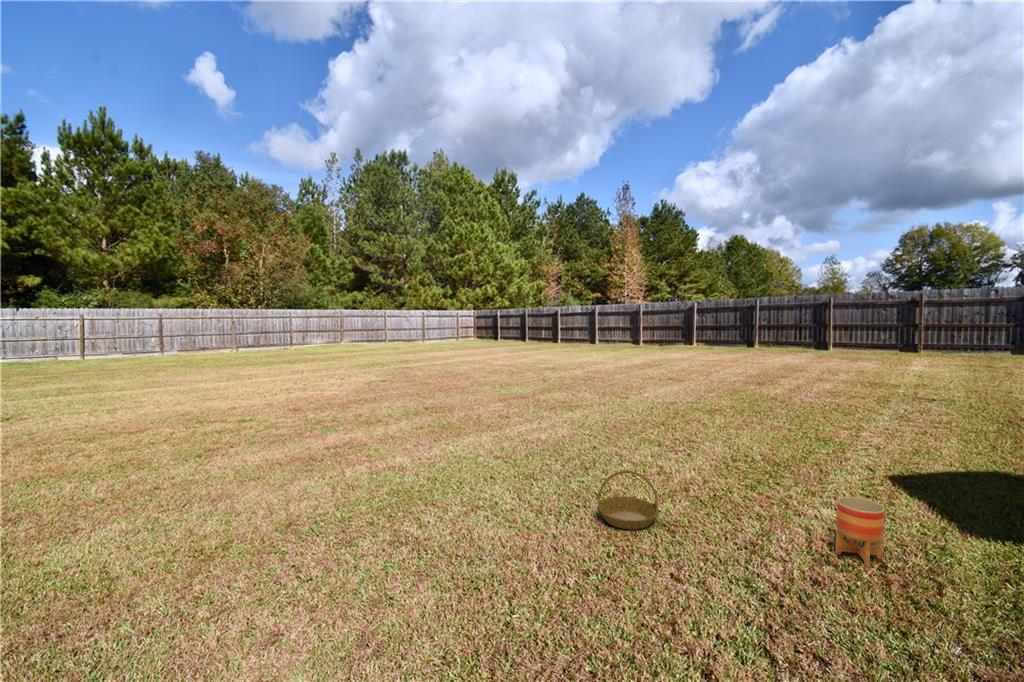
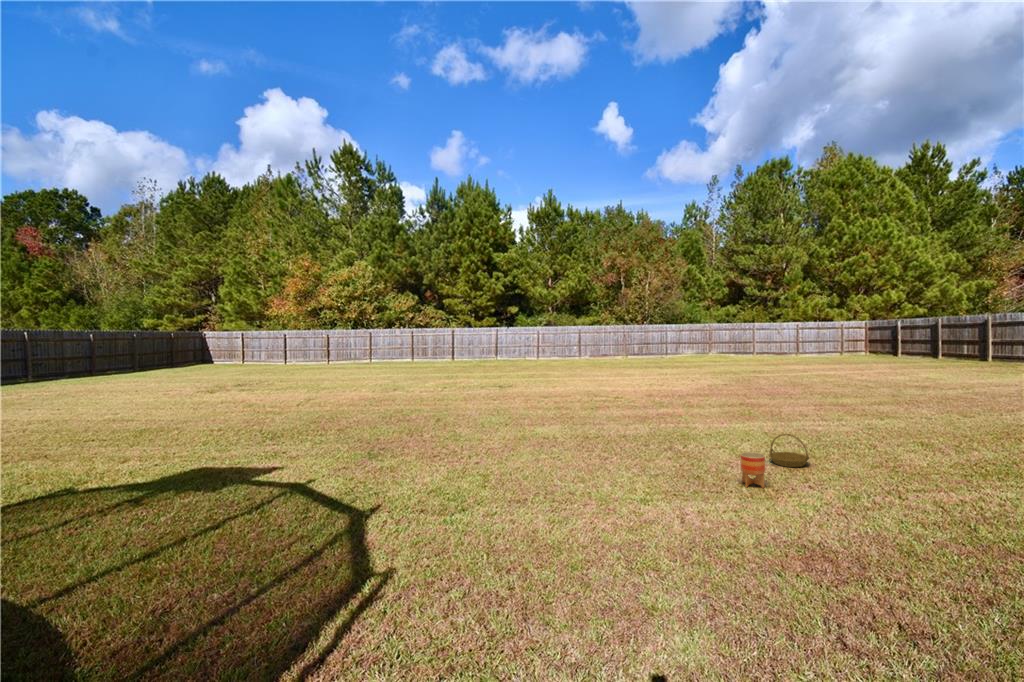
planter: present [835,497,885,567] -> present [740,452,765,488]

